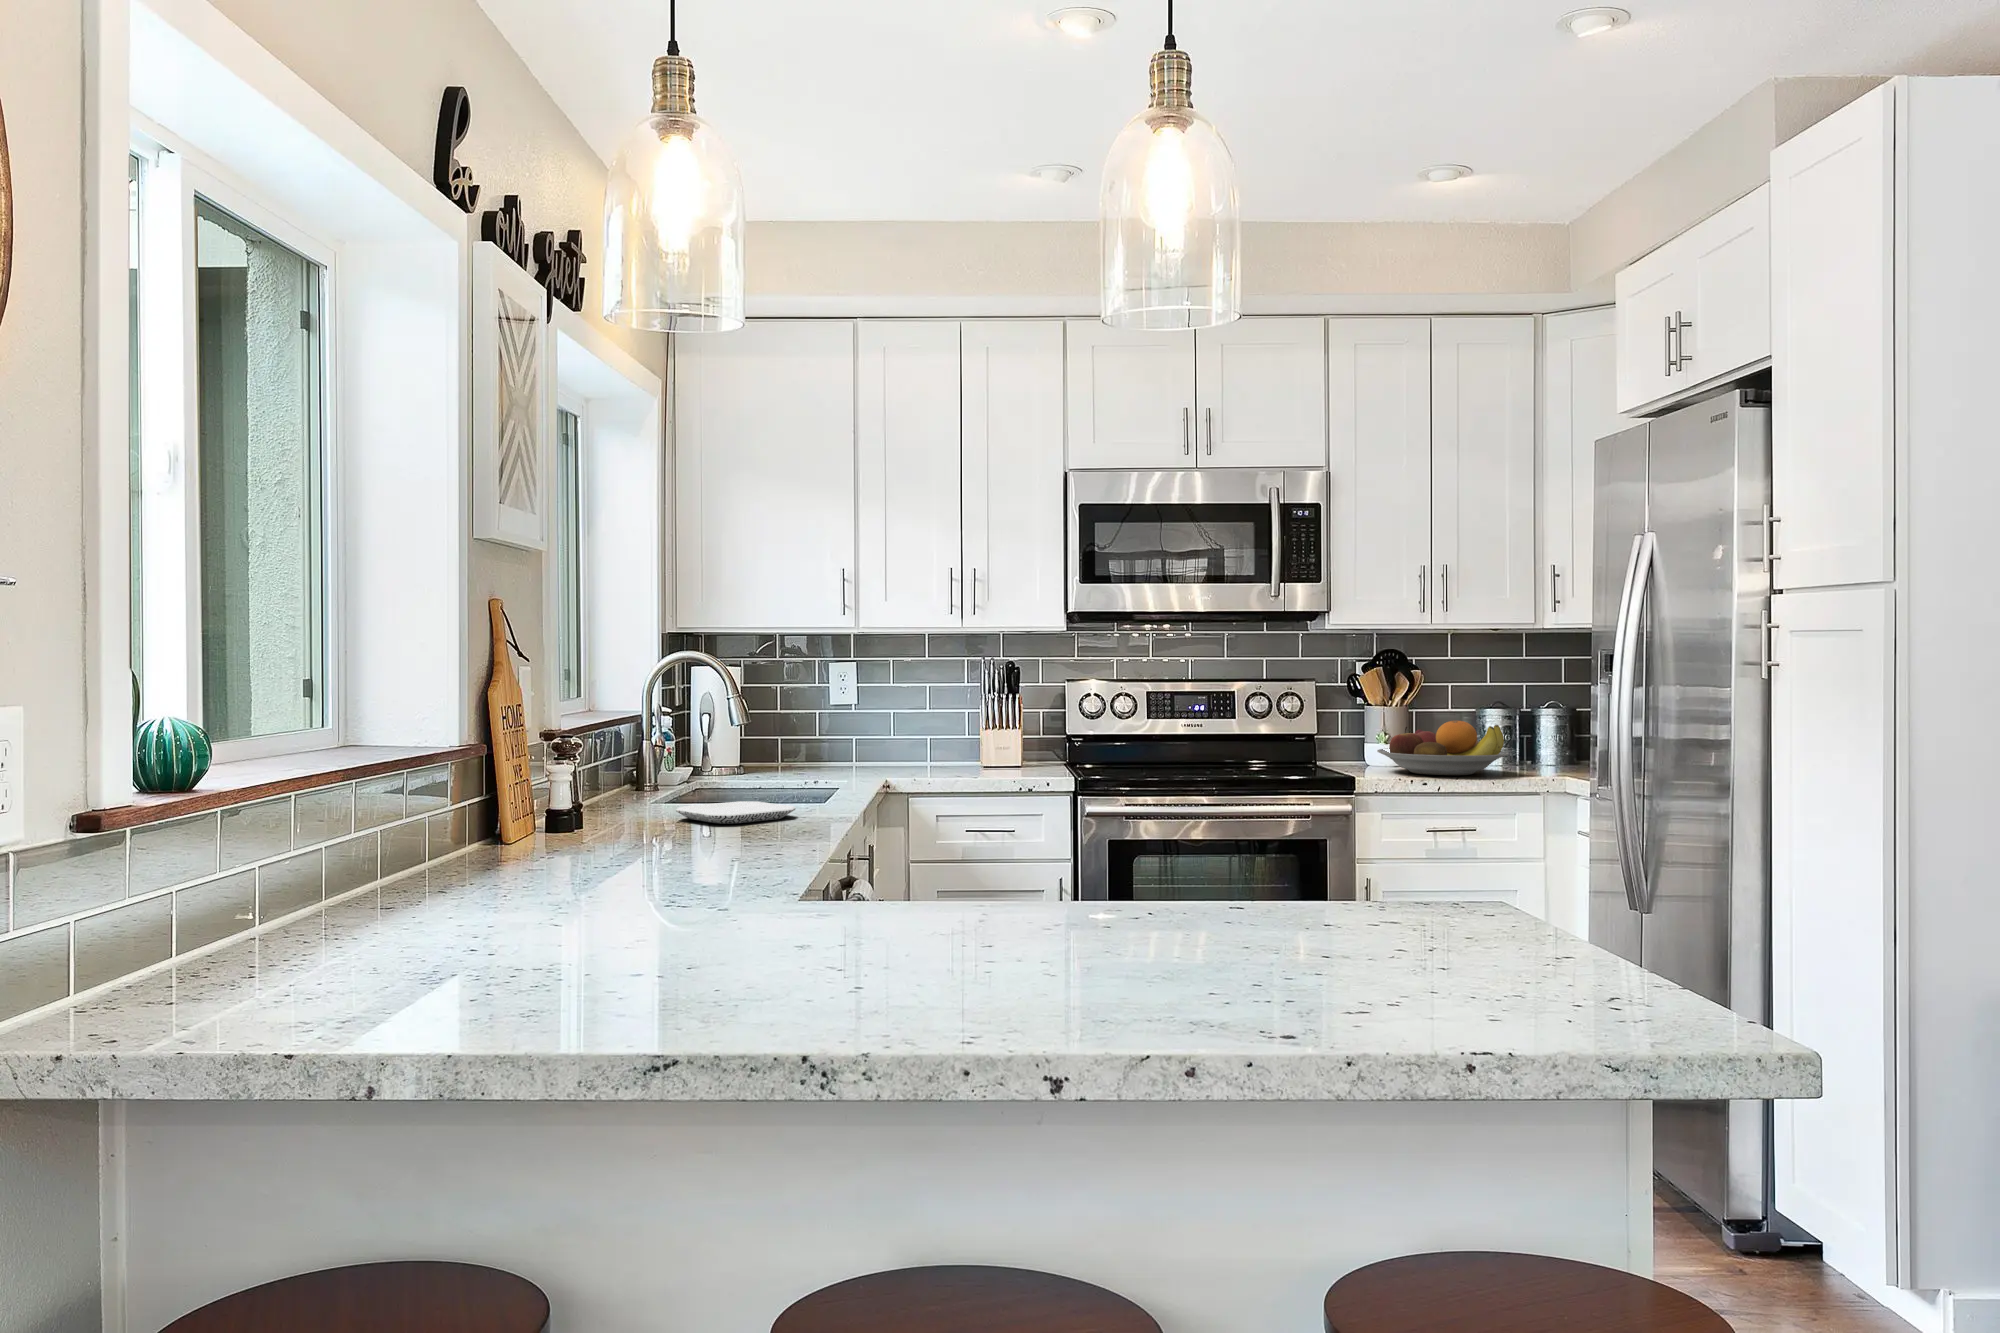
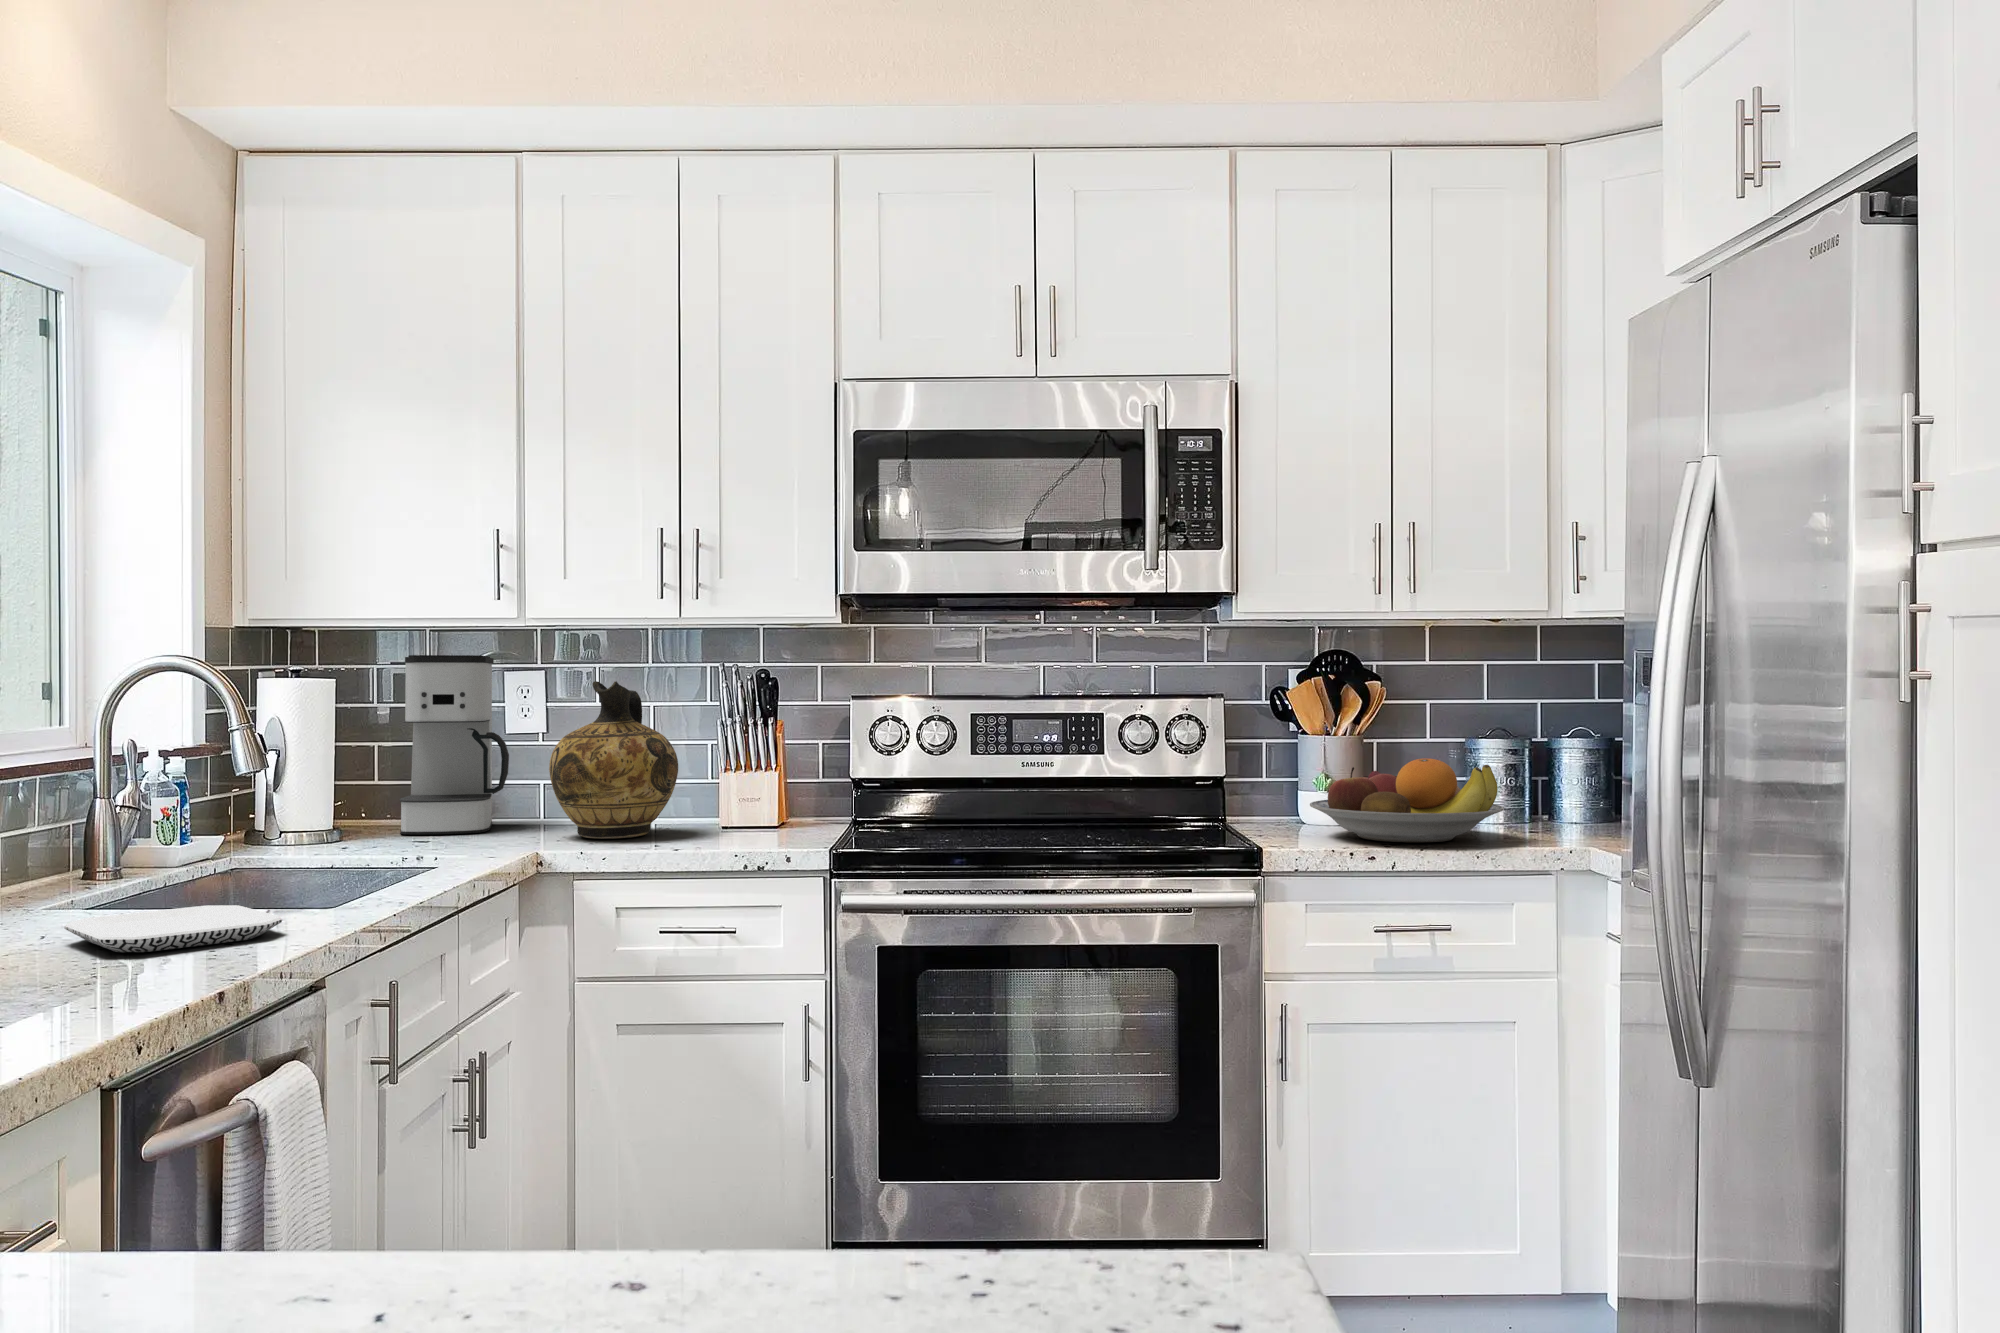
coffee maker: none [775,652,841,769] -> present [400,655,509,834]
ceramic jug: none [877,669,958,772] -> present [549,681,678,839]

